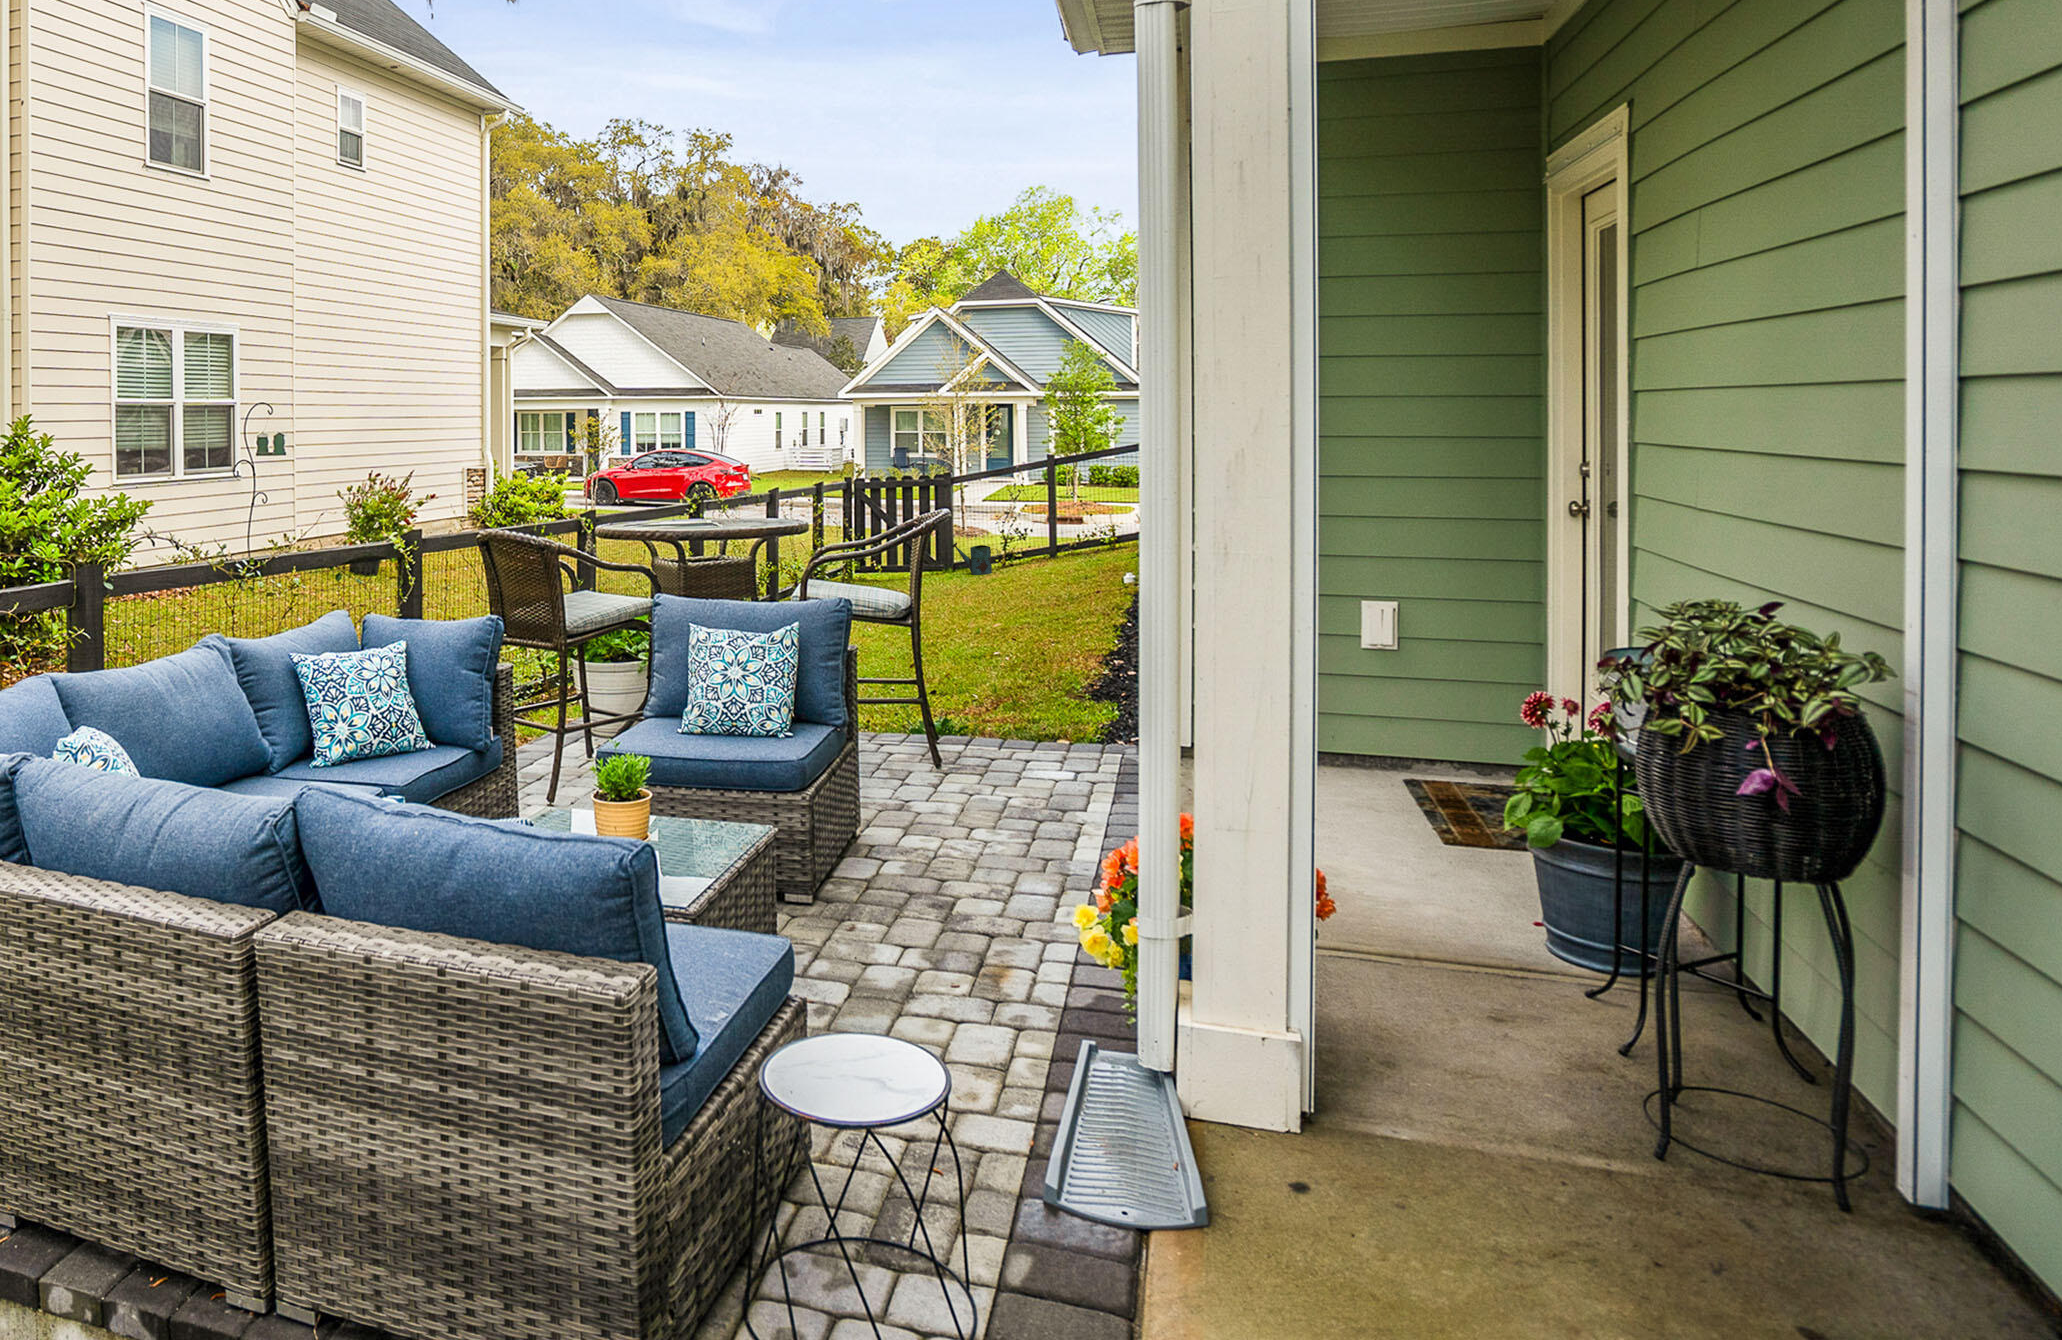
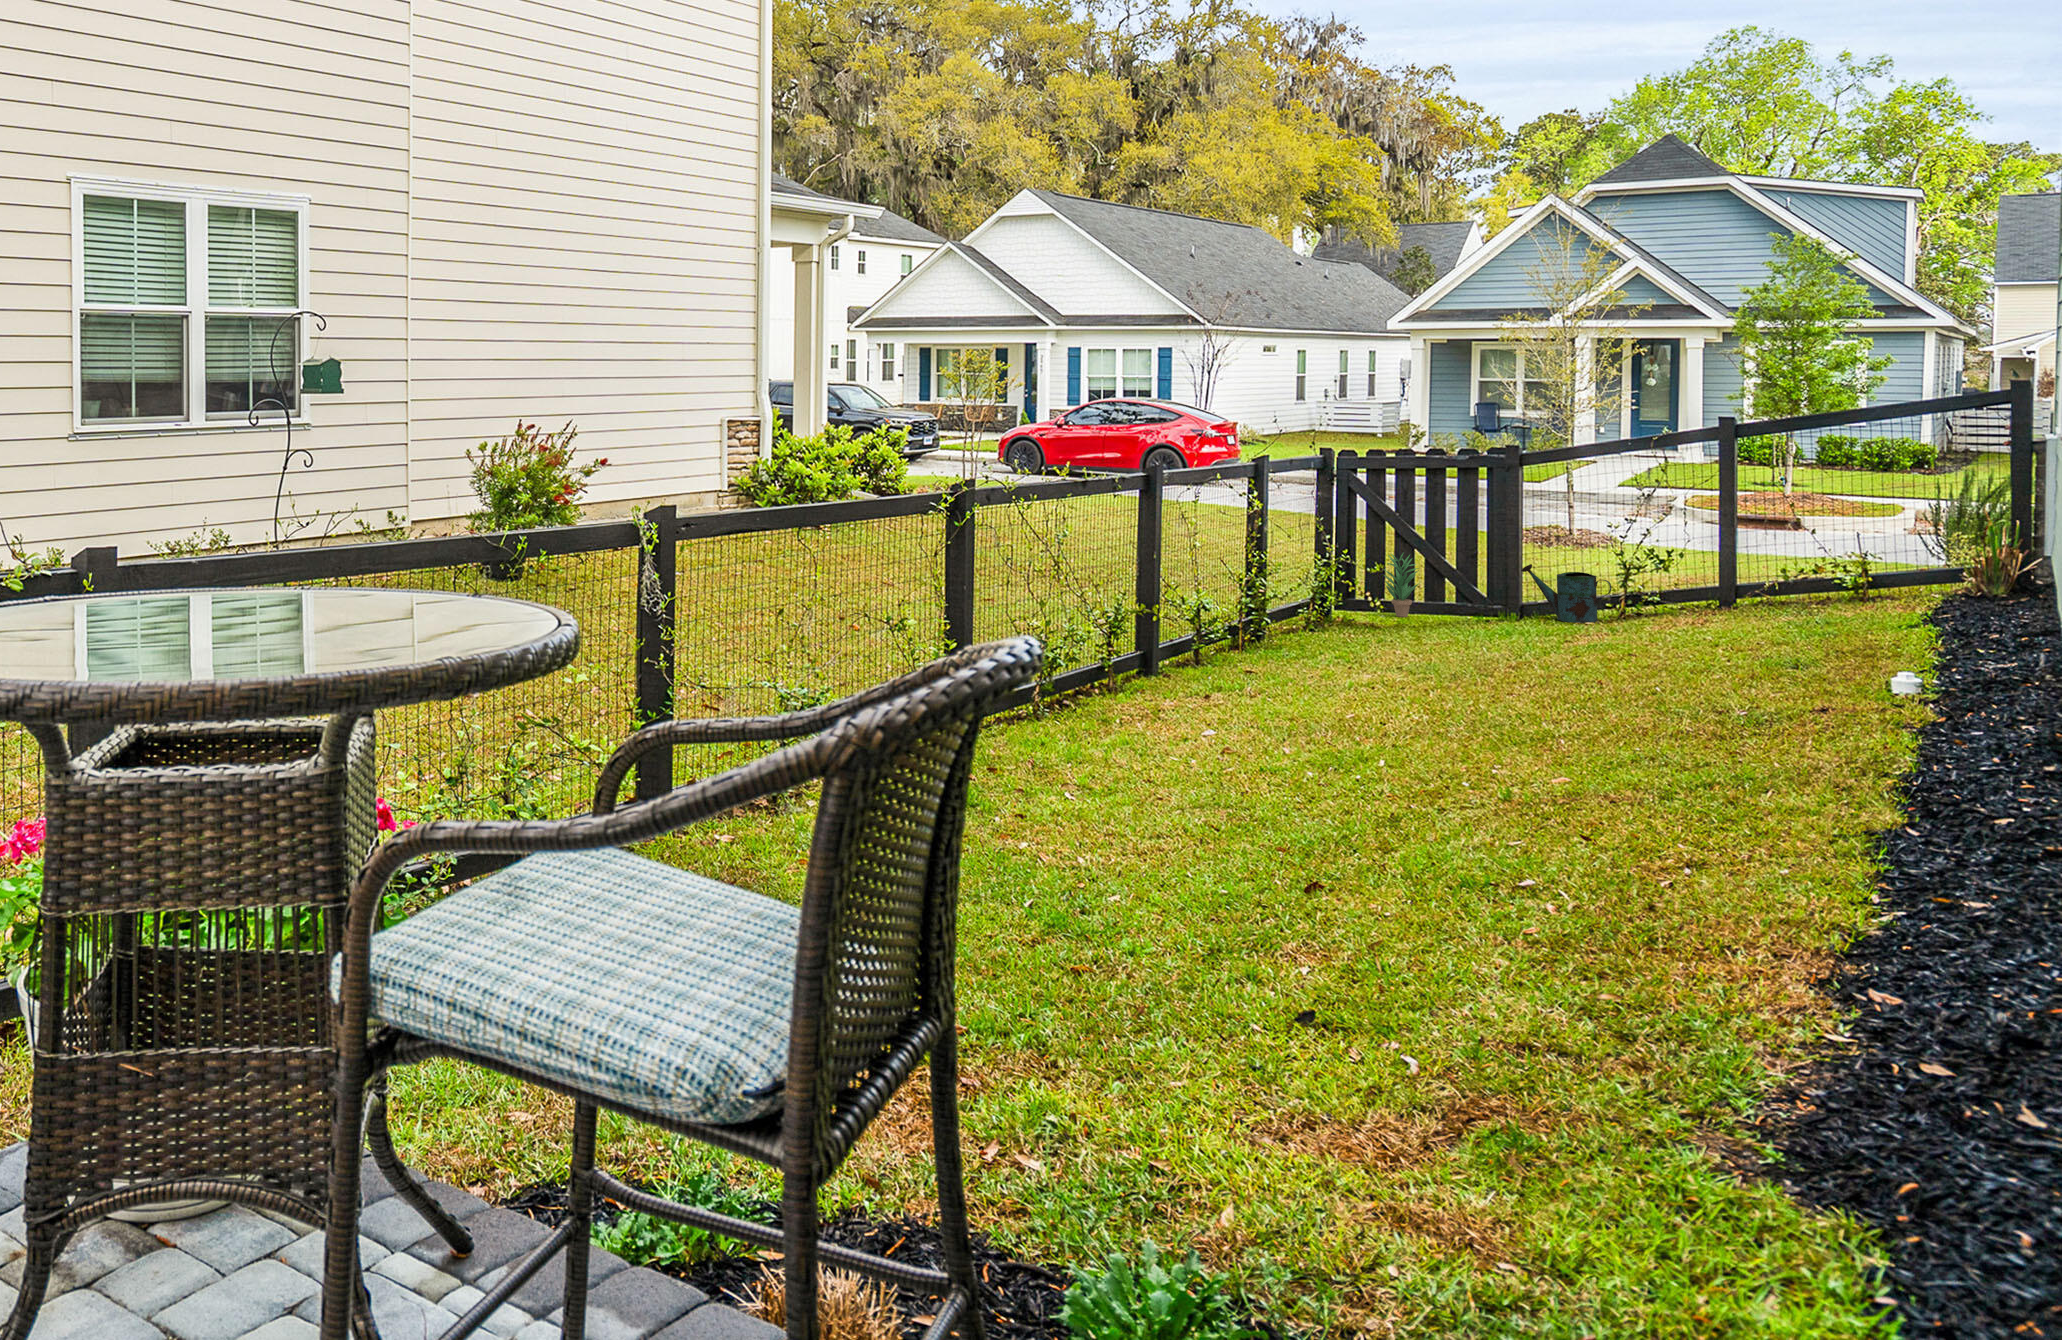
potted plant: none [877,540,898,580] -> present [1384,554,1419,617]

